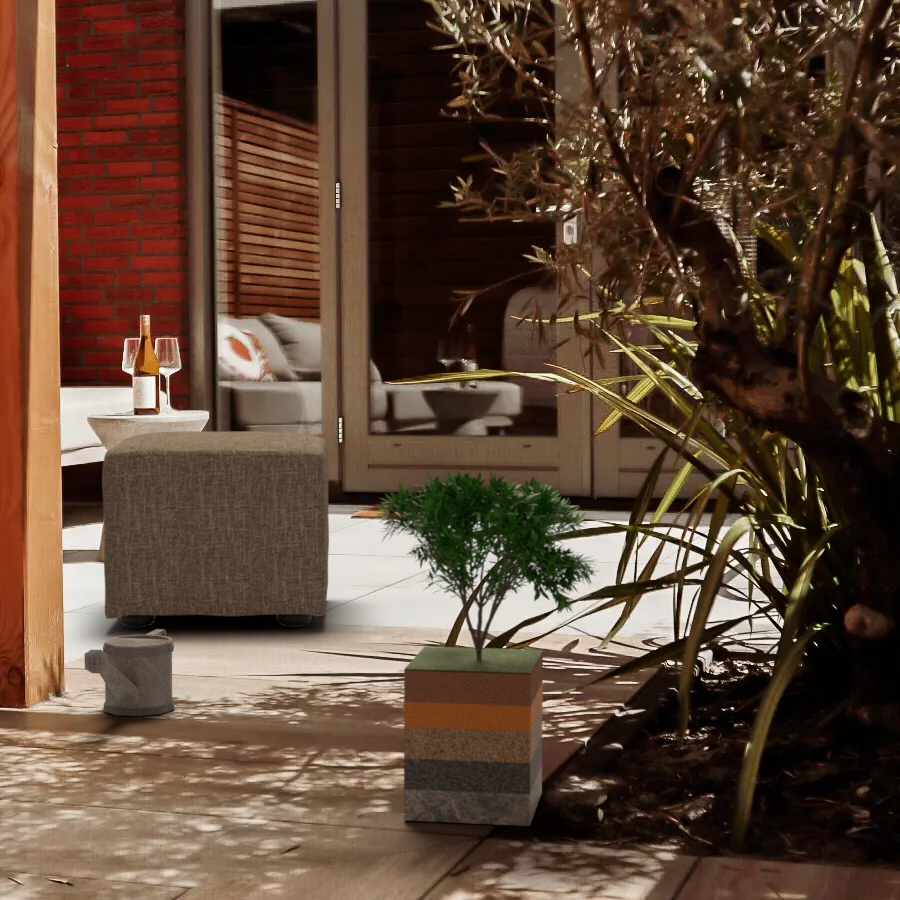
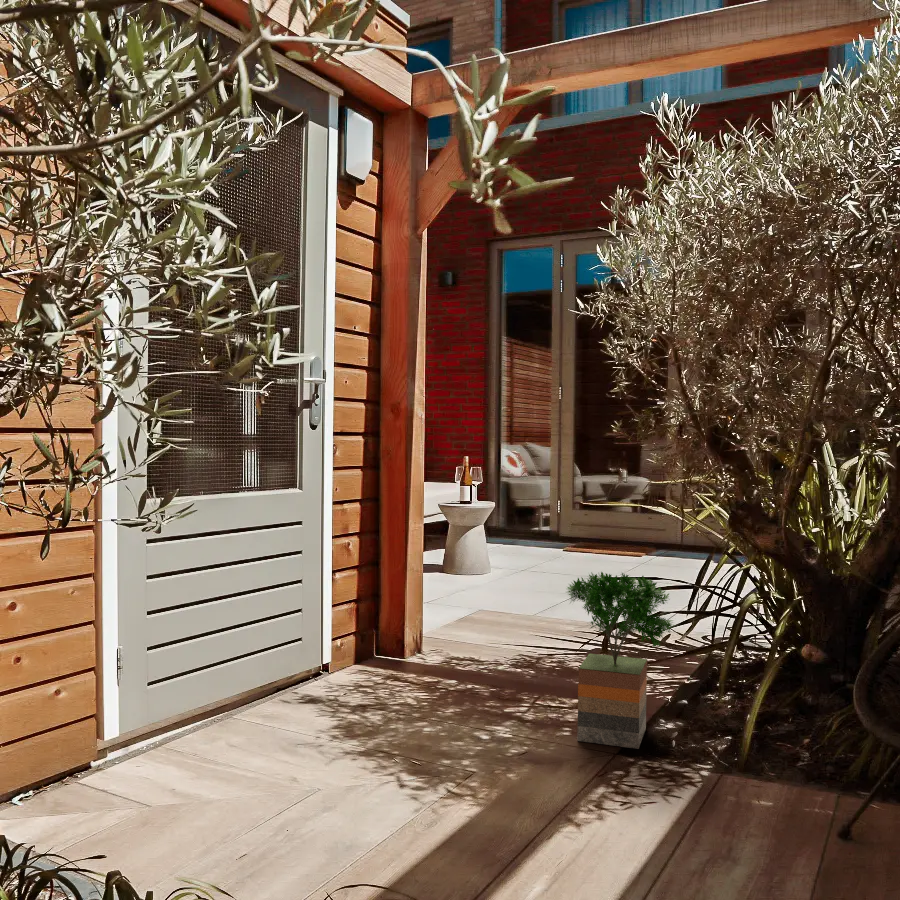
ottoman: present [102,431,329,628] -> none [443,522,549,618]
watering can: present [85,629,174,716] -> none [431,625,473,669]

